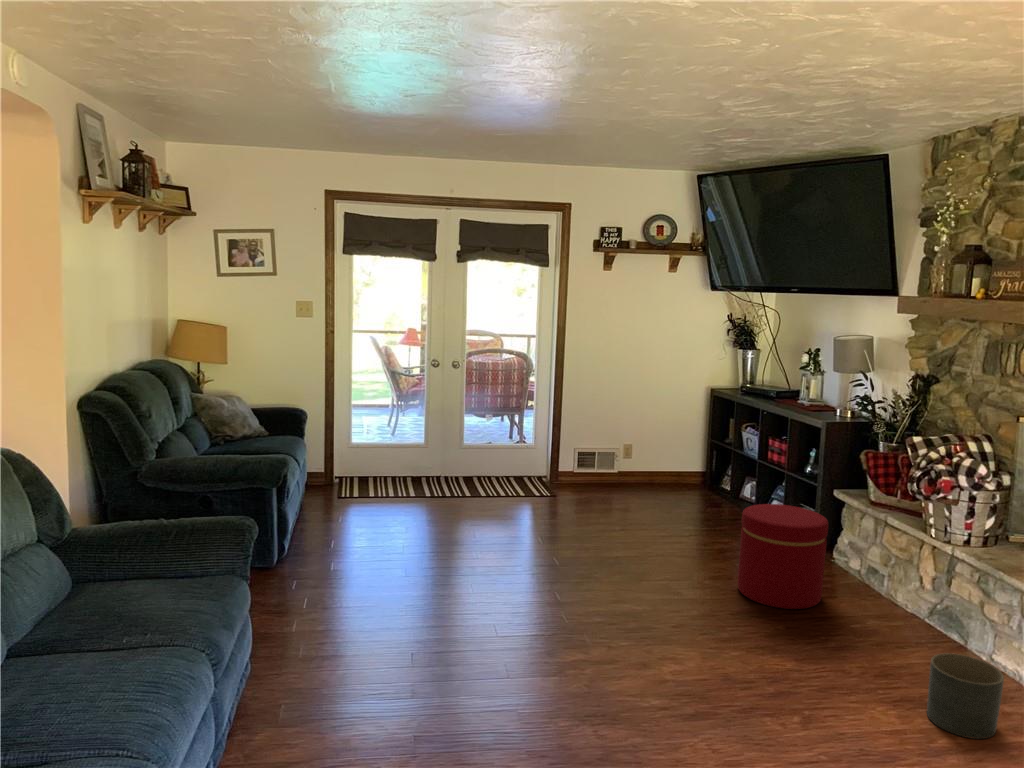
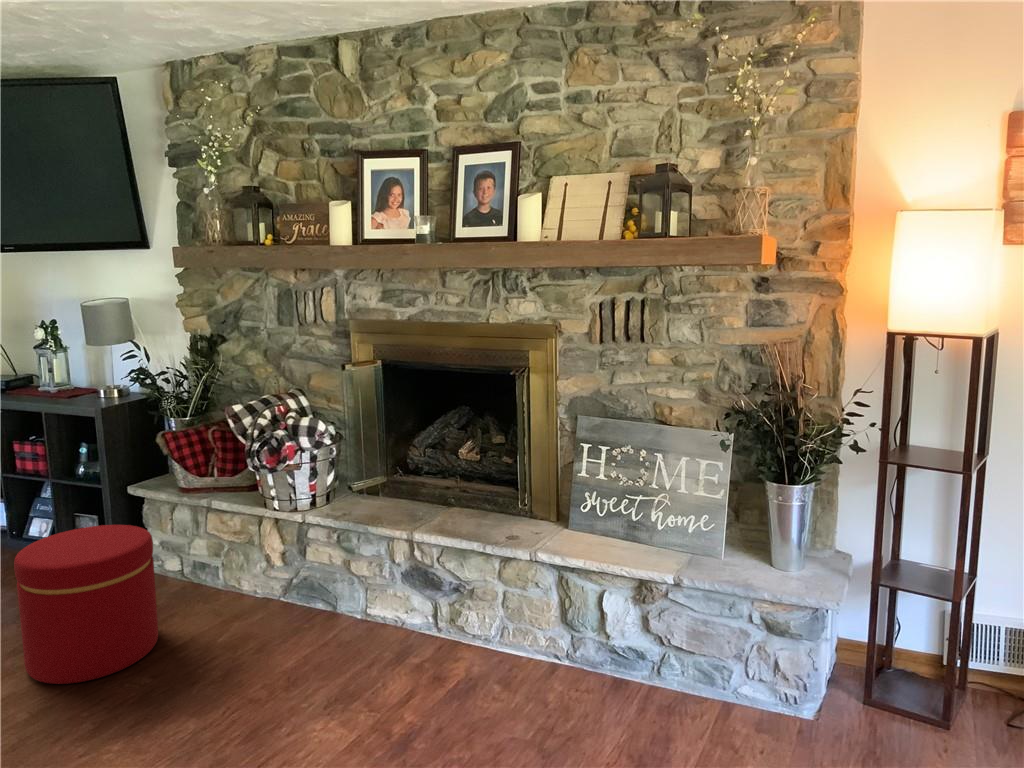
planter: present [927,653,1004,739] -> none [354,633,429,736]

